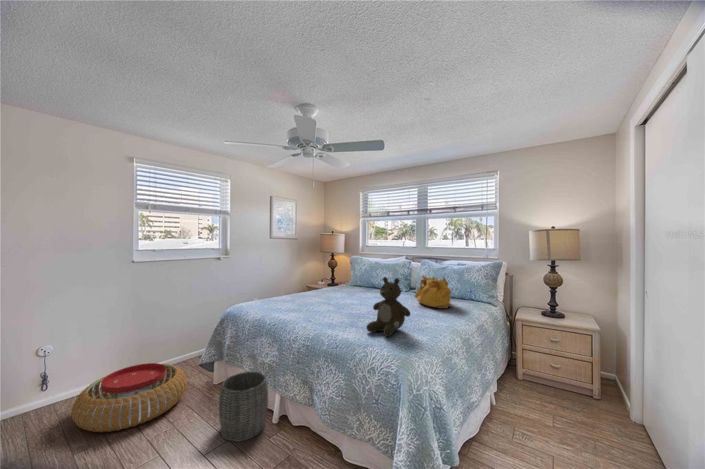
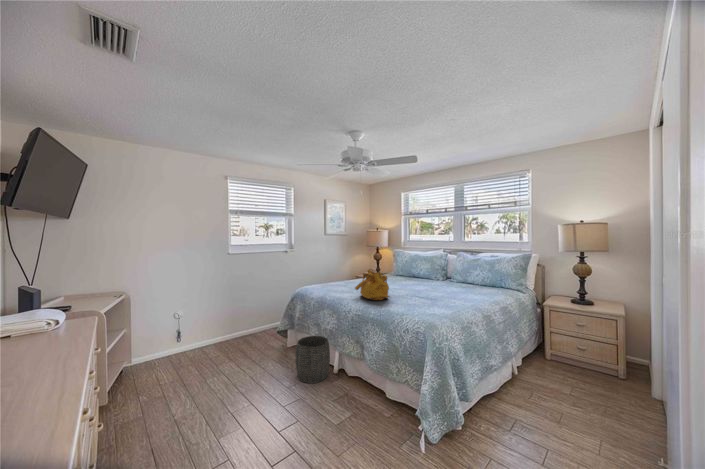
handbag: present [414,275,452,308] -> present [355,269,389,300]
teddy bear: present [367,277,410,336] -> none [404,265,439,310]
pouf: present [72,363,187,432] -> none [199,328,270,371]

